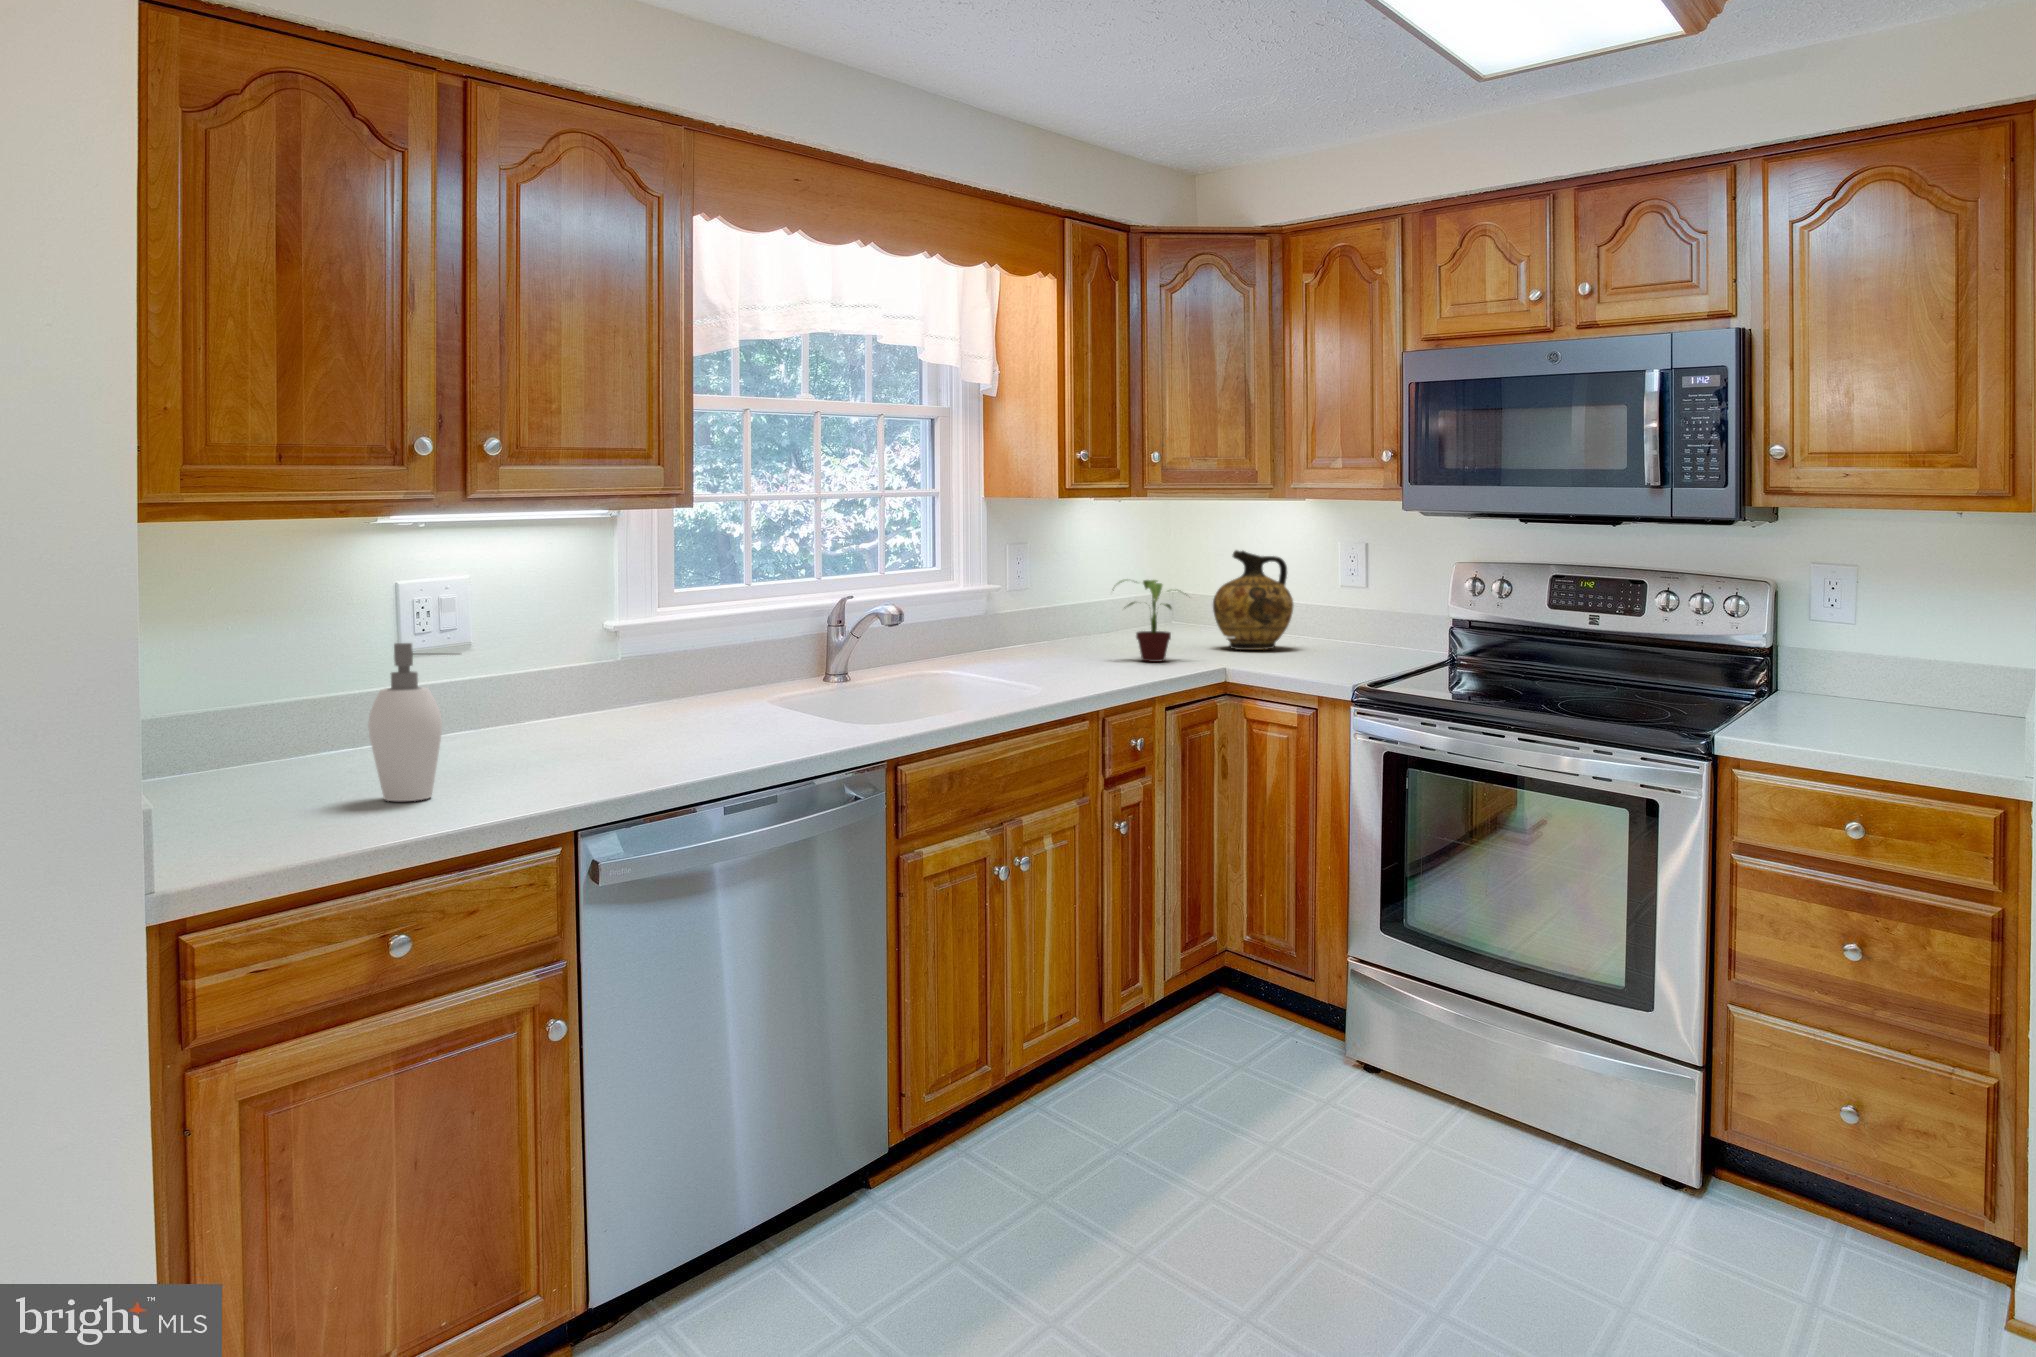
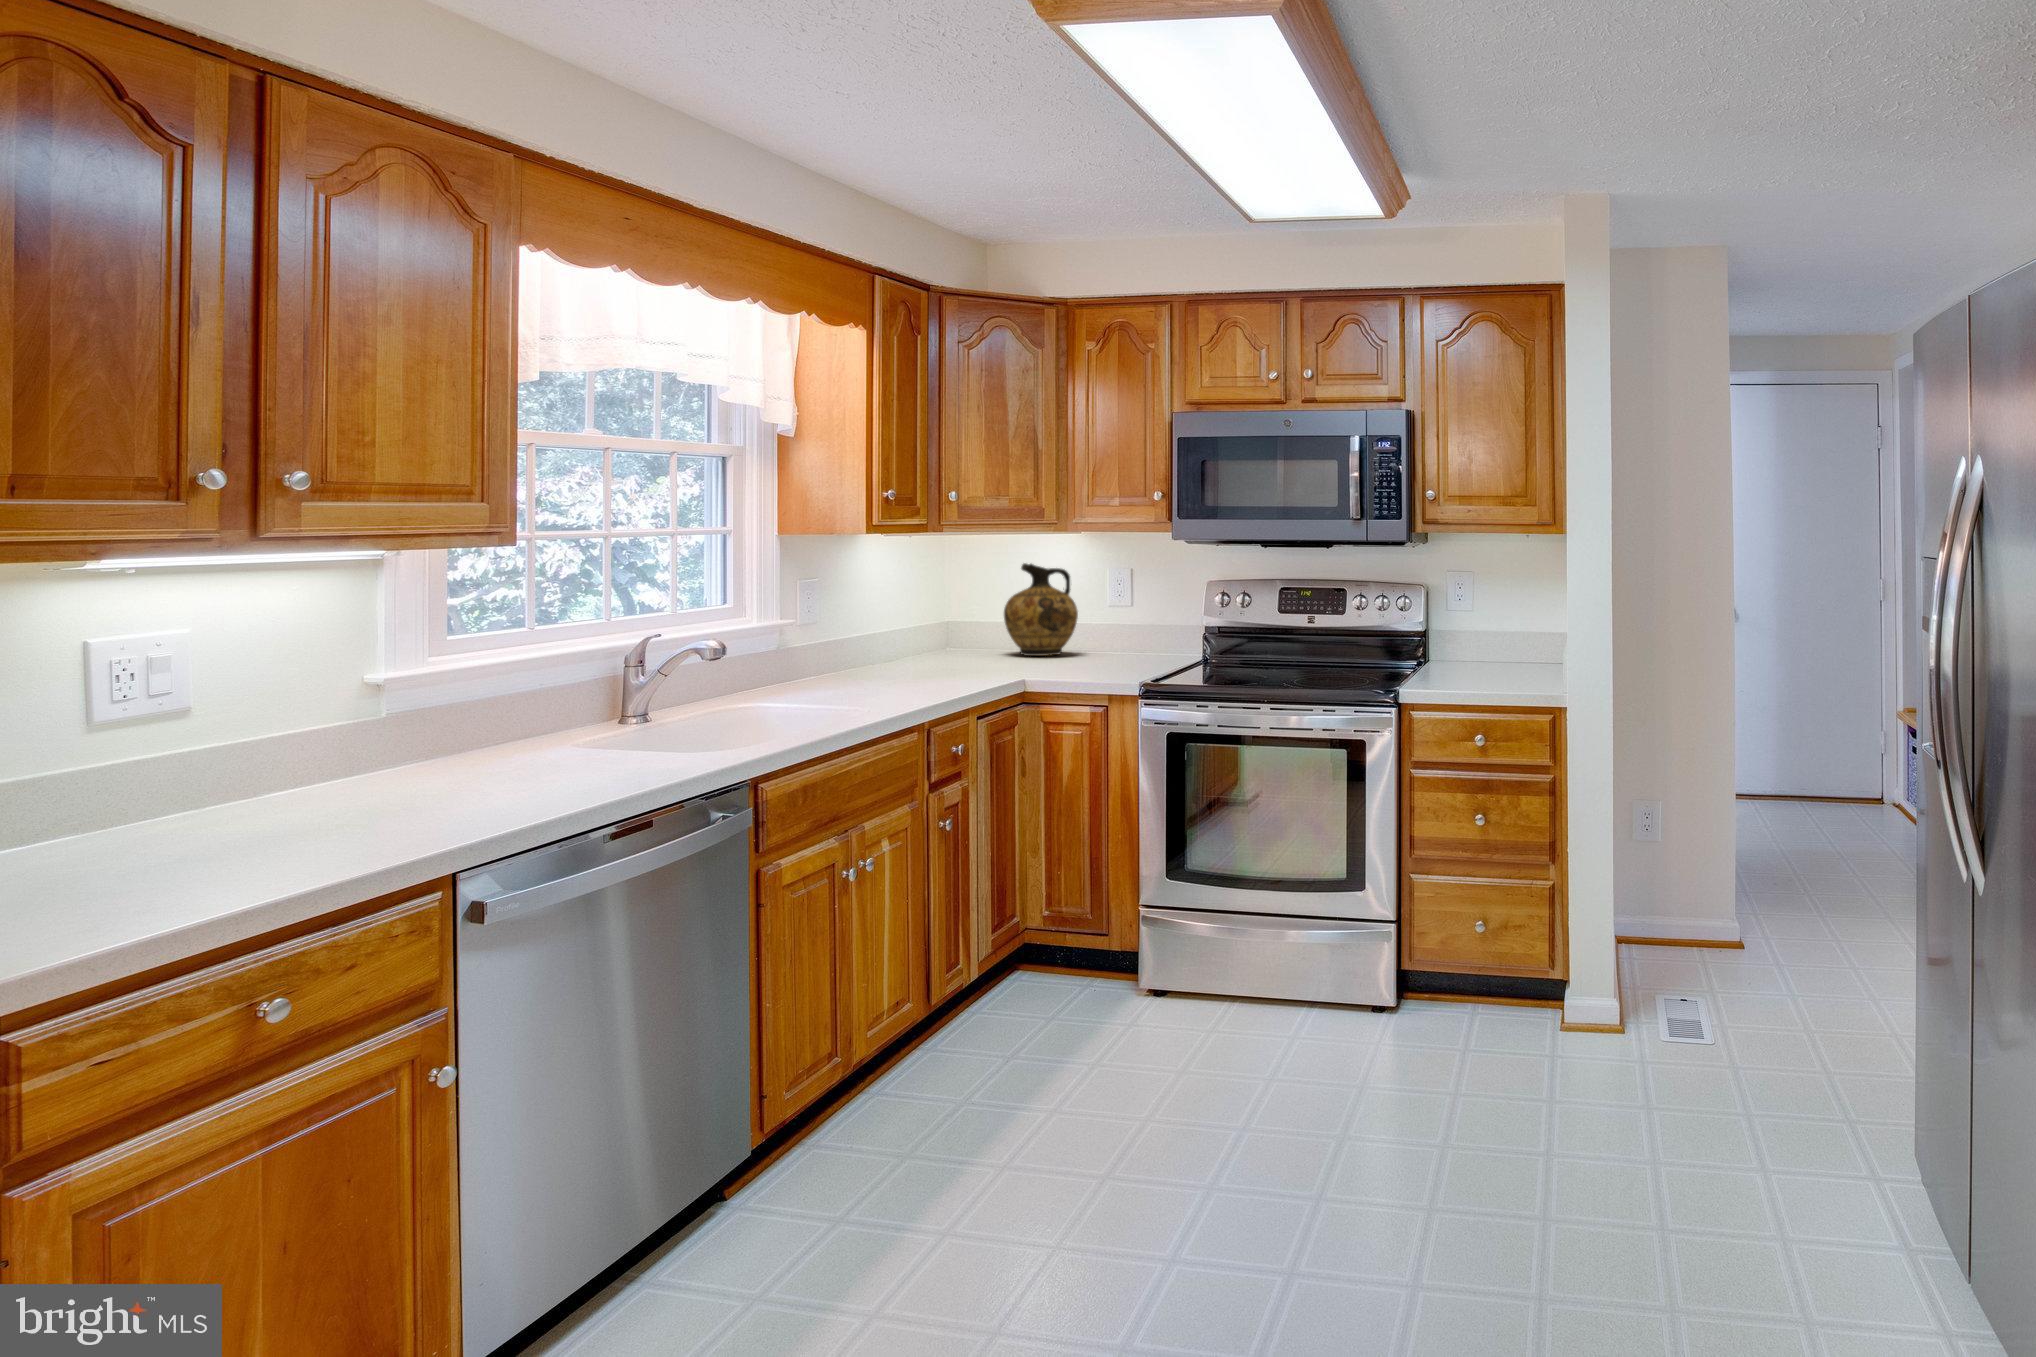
potted plant: present [1113,580,1186,662] -> none [914,593,990,669]
soap dispenser: present [368,643,460,801] -> none [280,676,370,827]

